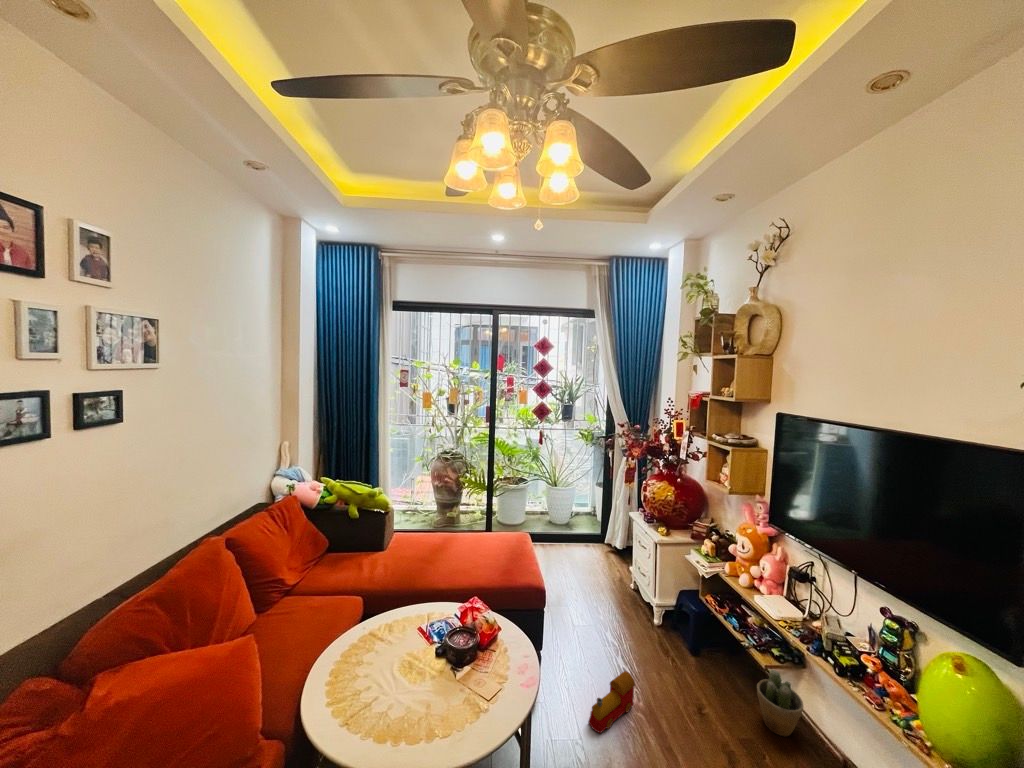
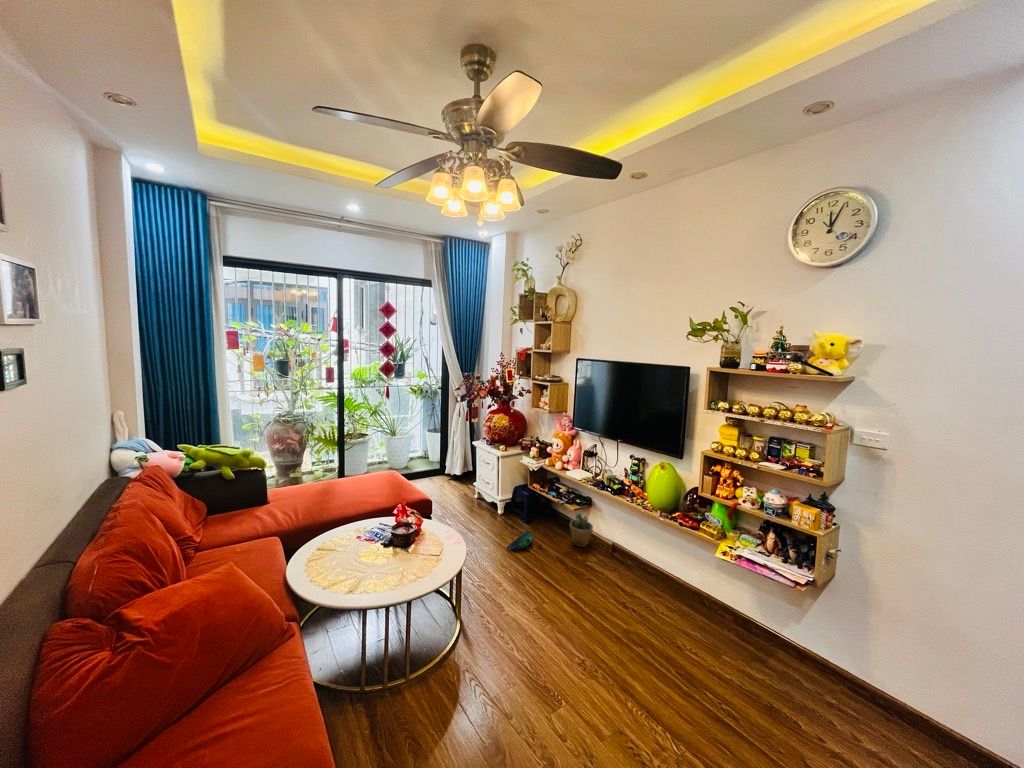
plush toy: none [644,668,690,697] -> present [507,531,533,550]
toy train: present [588,671,635,733] -> none [479,538,504,577]

